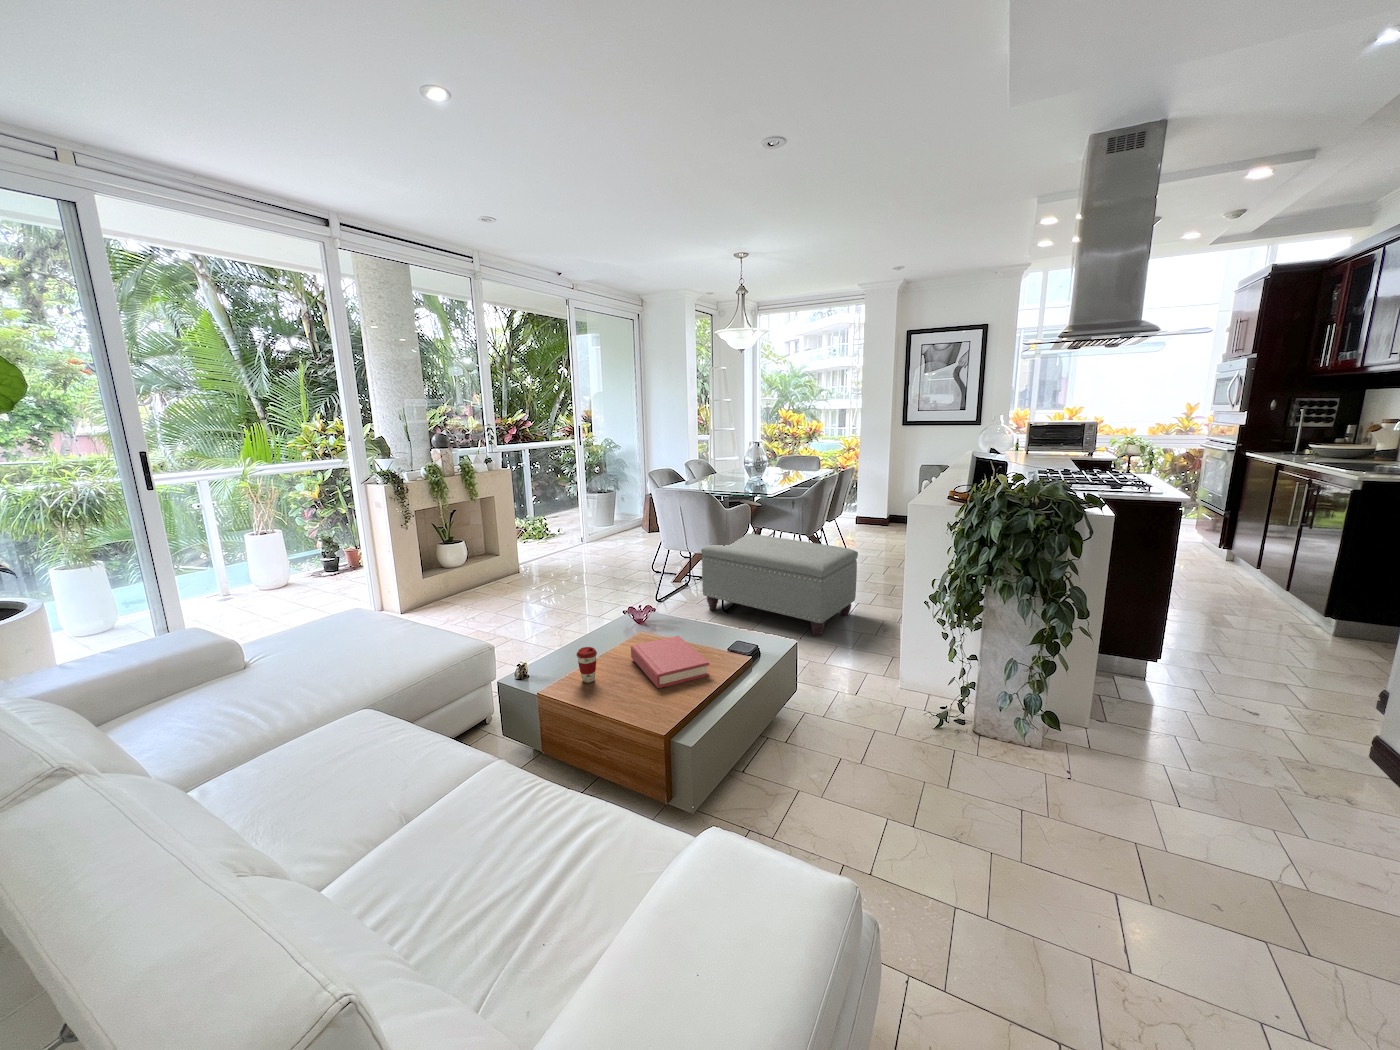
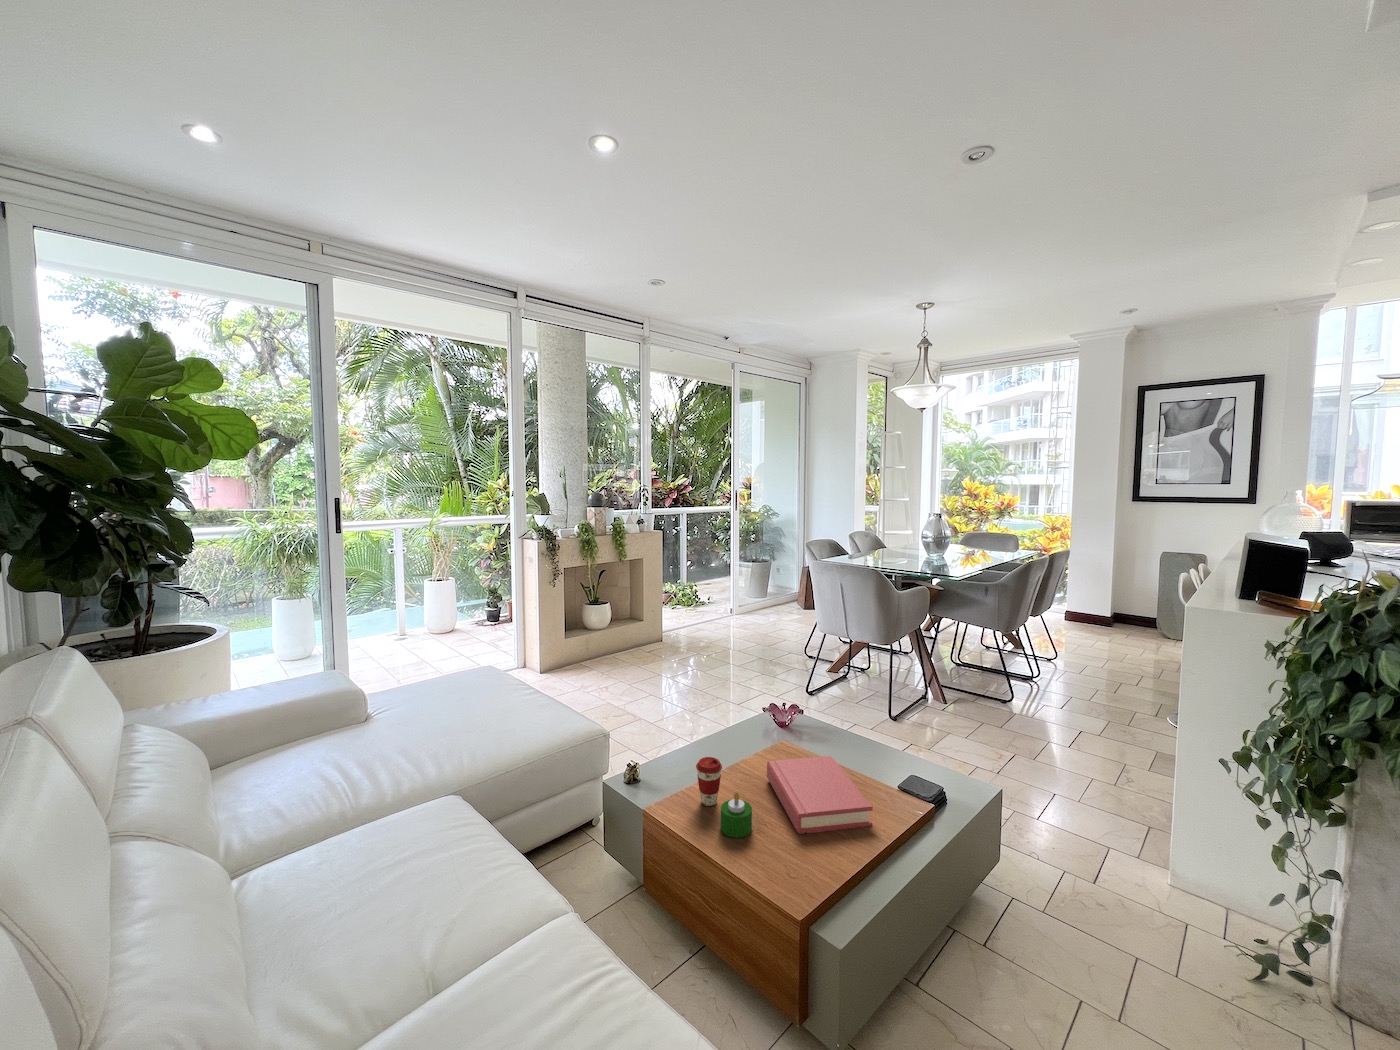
ottoman: present [701,533,858,637] -> none [864,623,1081,773]
candle: none [599,666,624,698] -> present [721,792,752,838]

